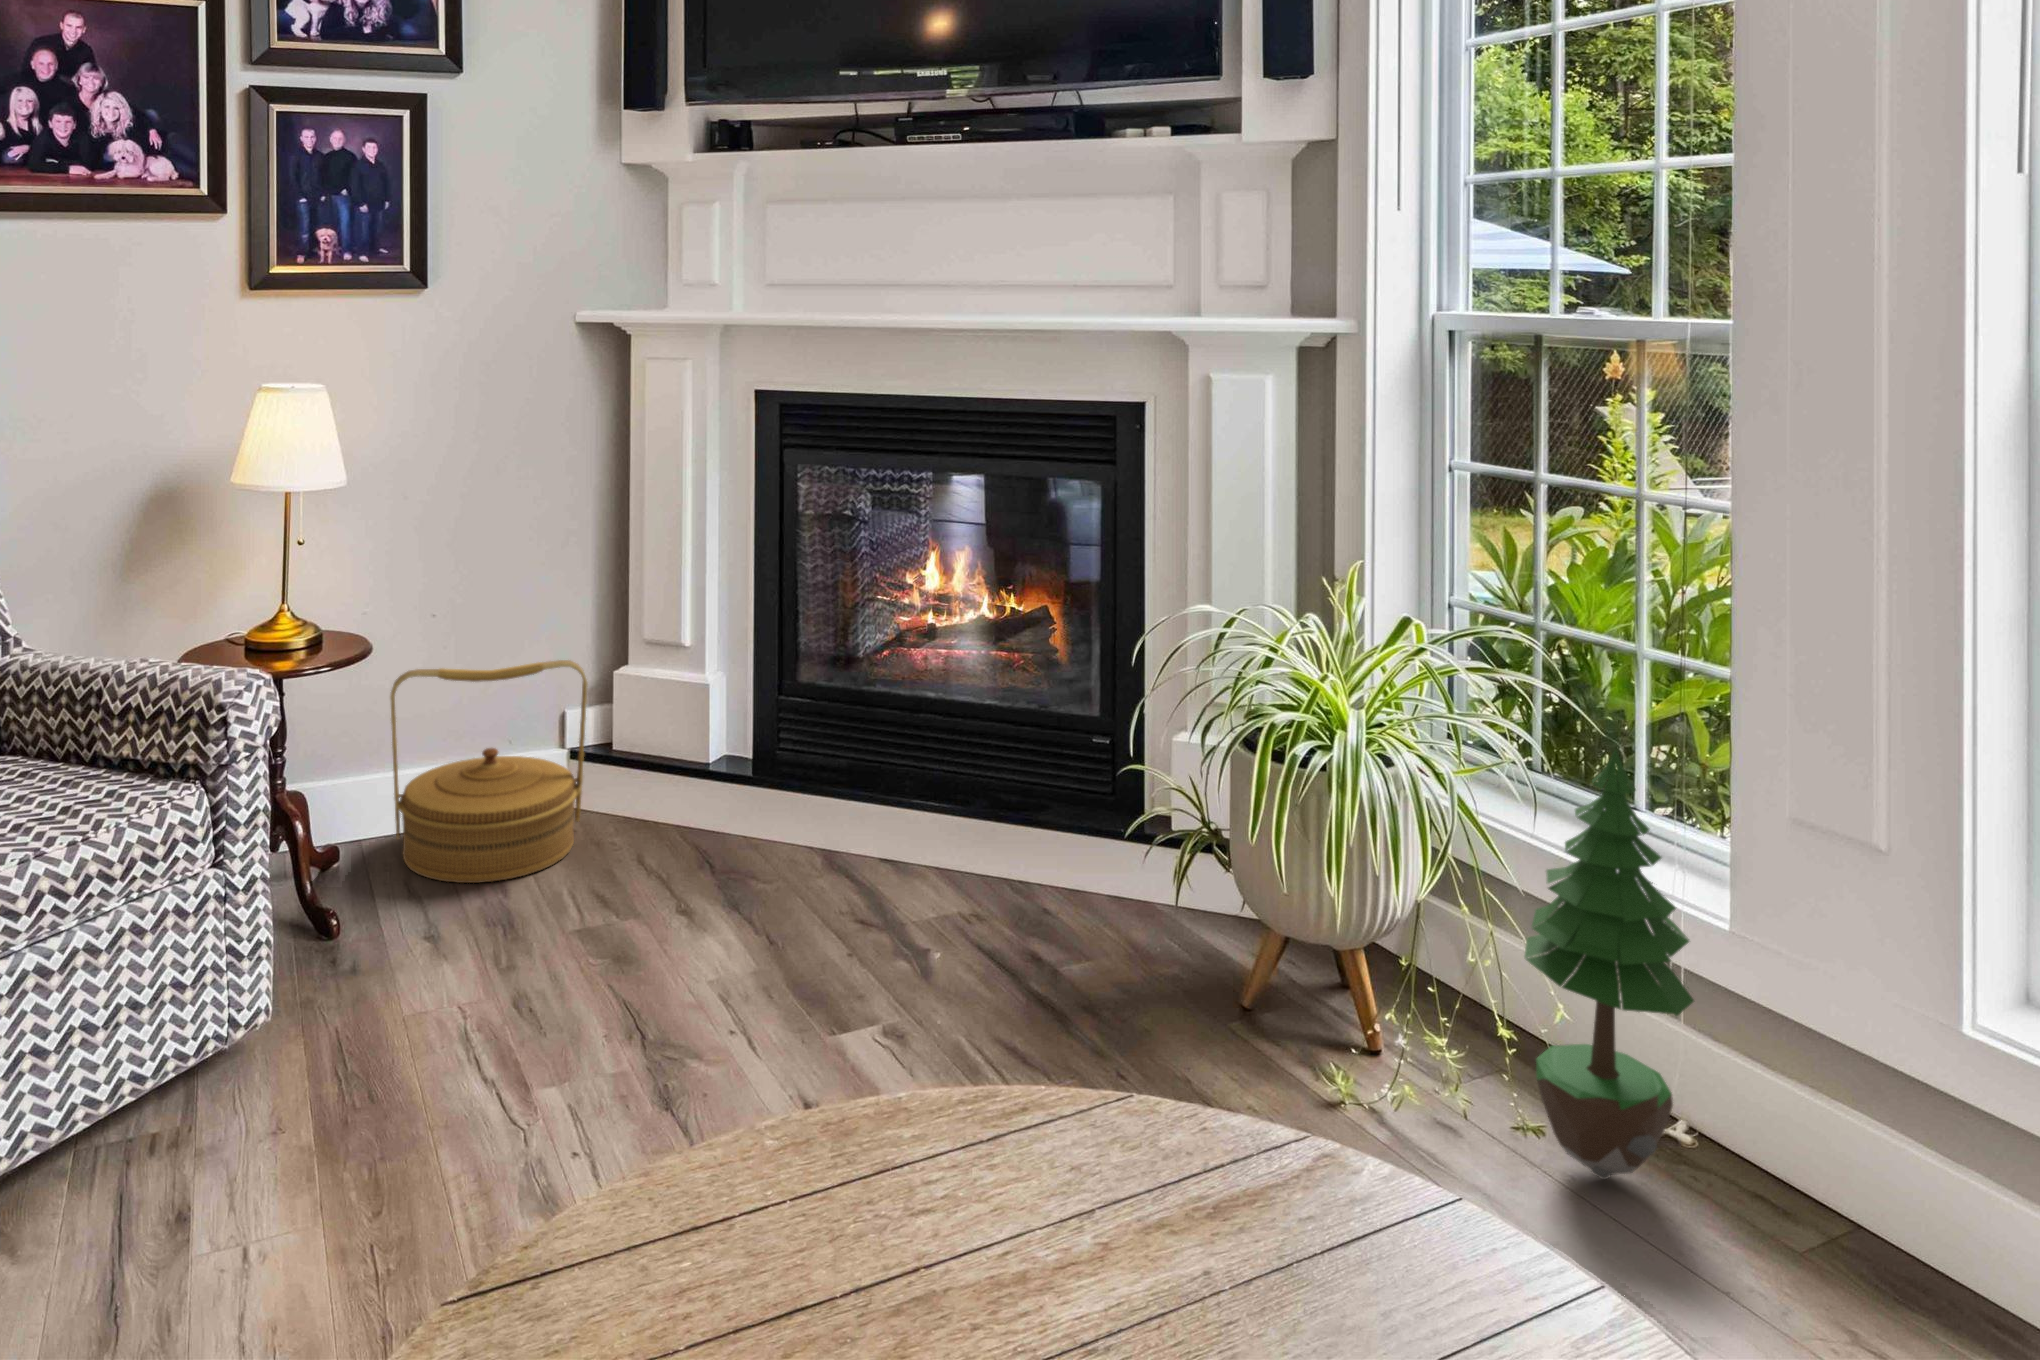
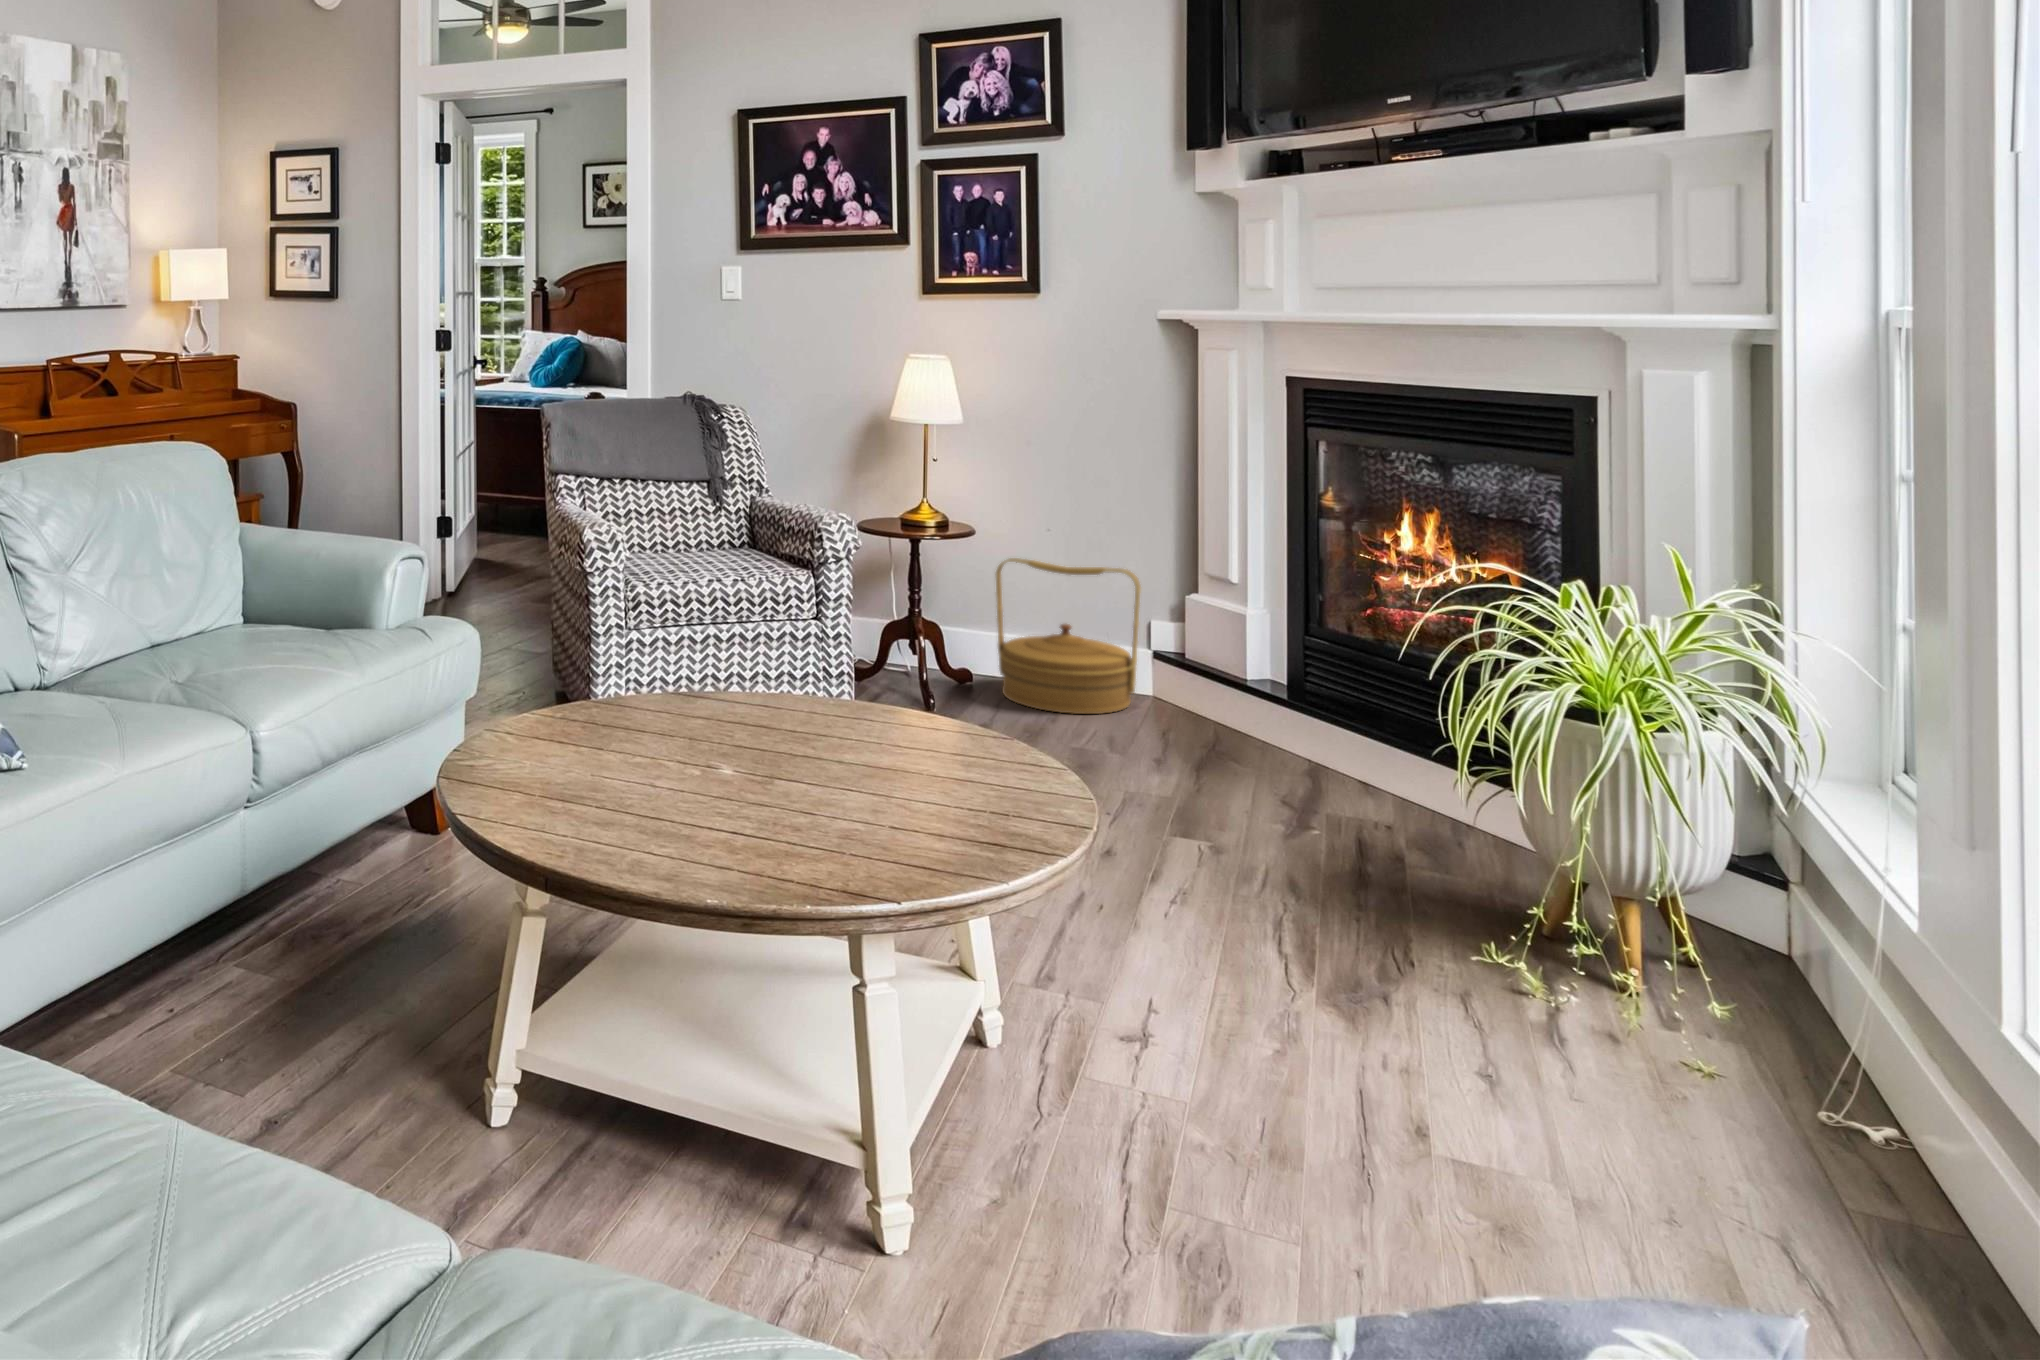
potted tree: present [1525,750,1694,1179] -> none [1677,681,1870,1087]

